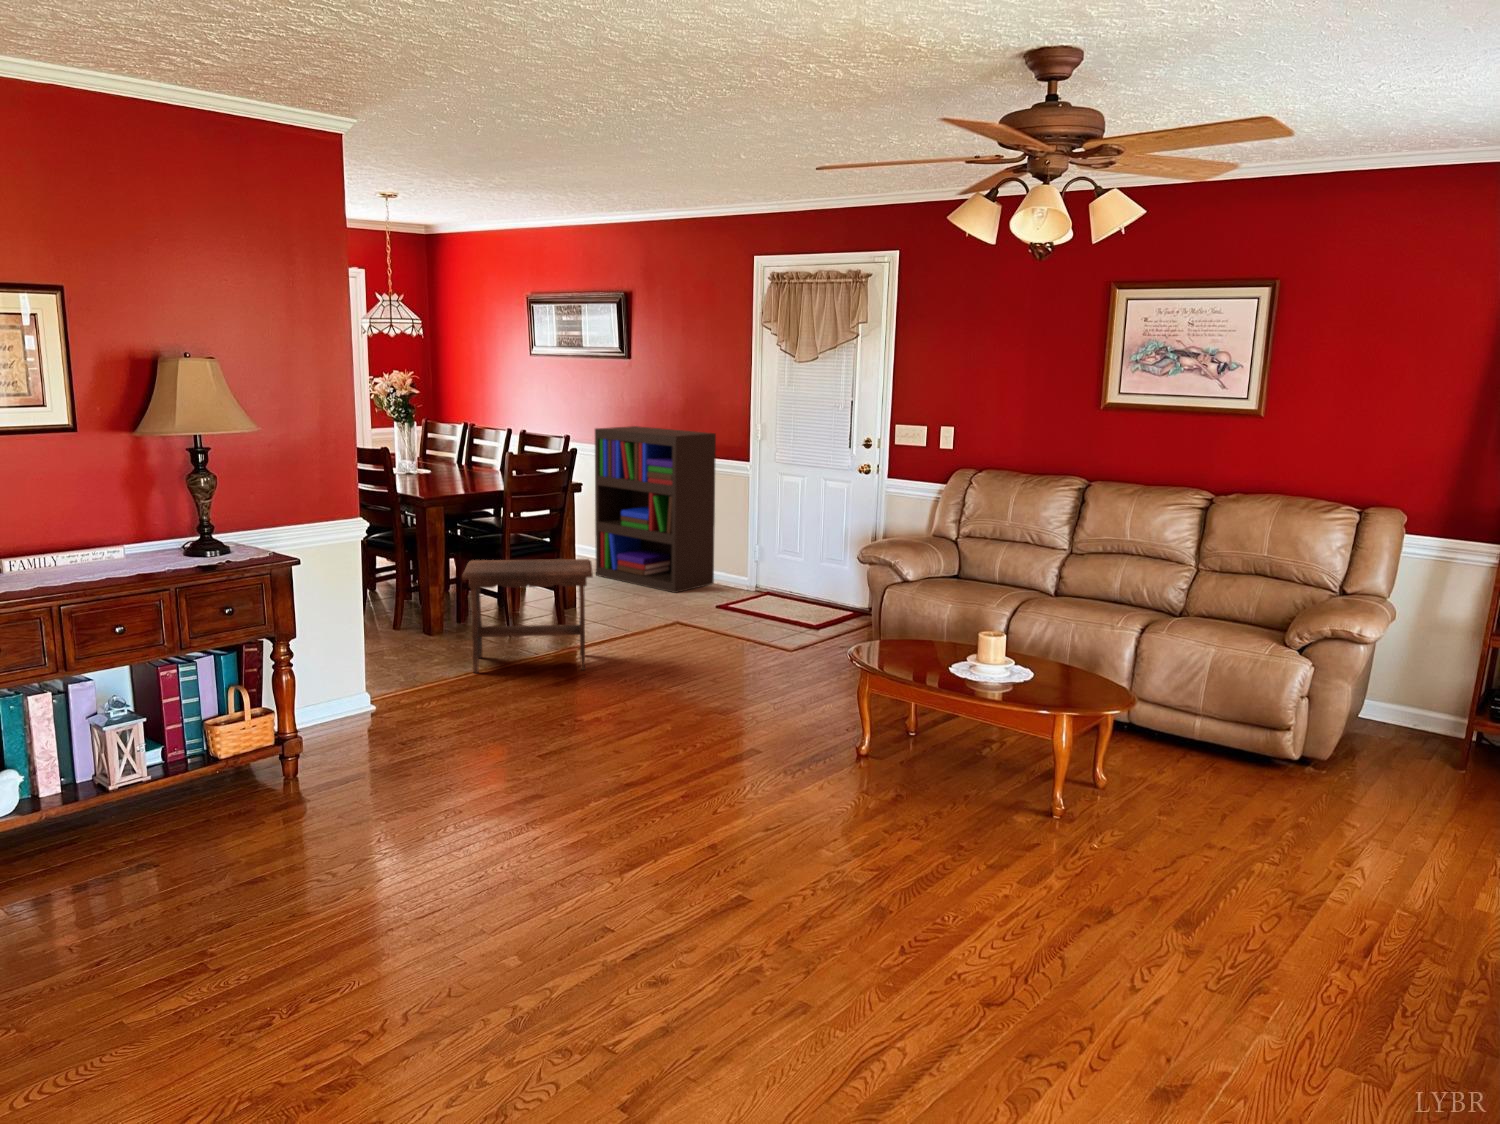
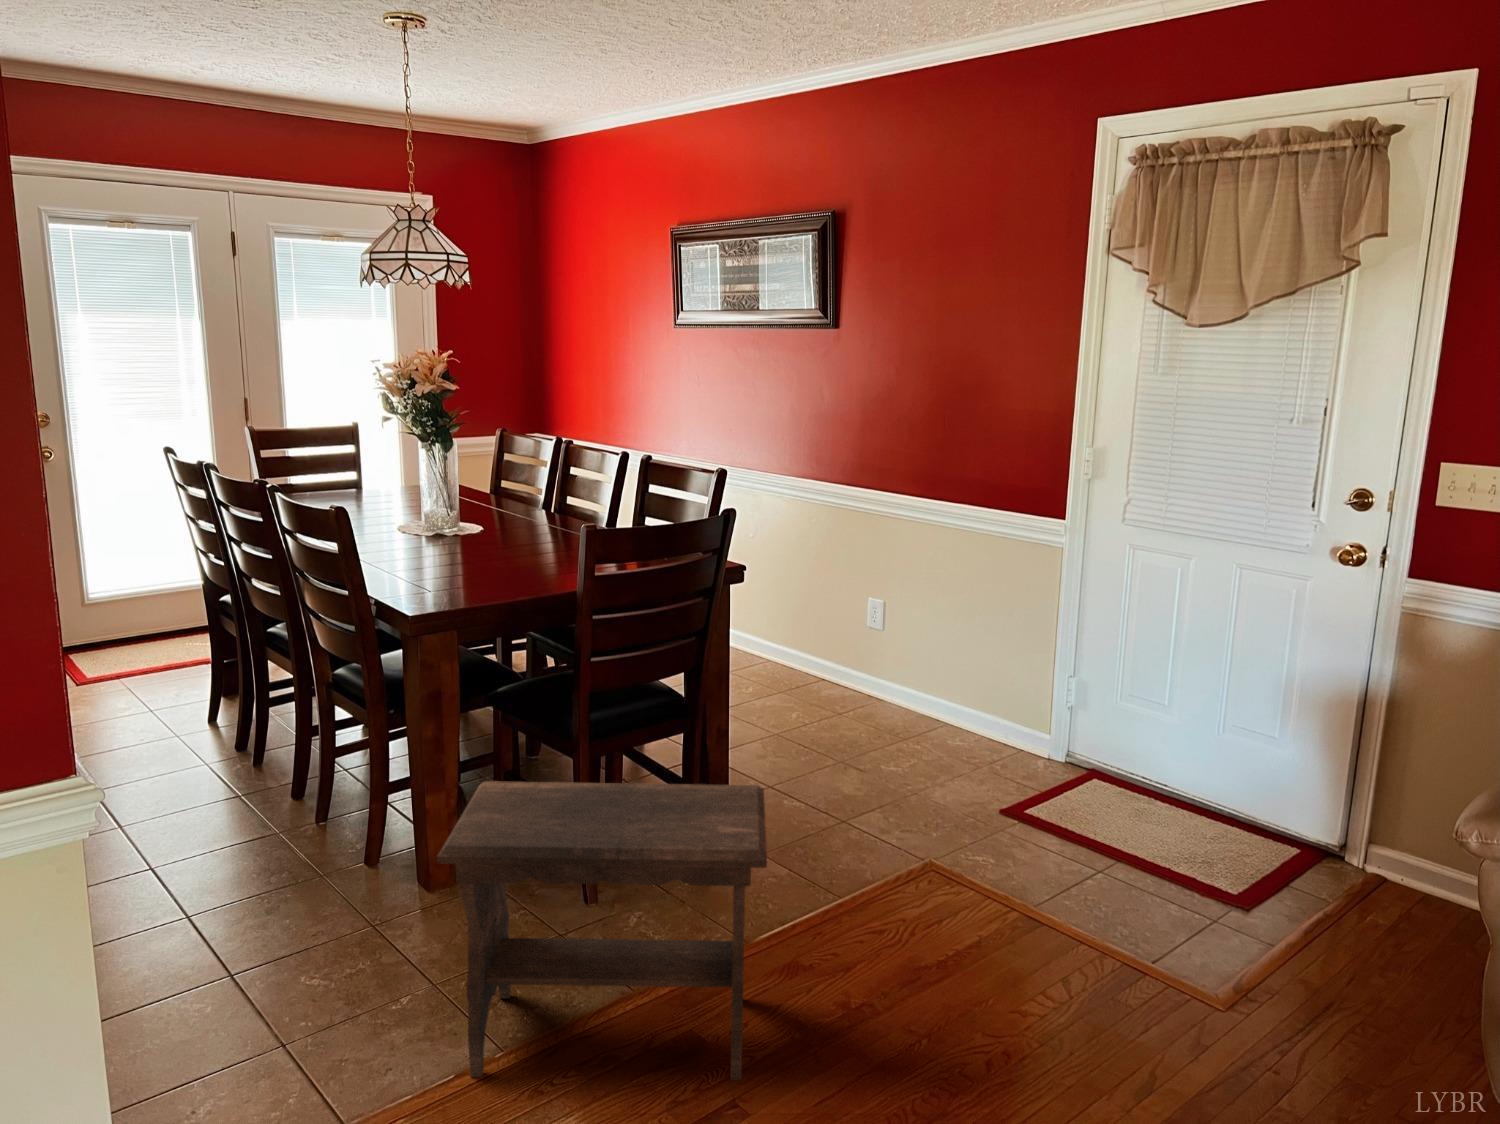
bookshelf: present [595,426,716,593] -> none [770,446,1000,762]

